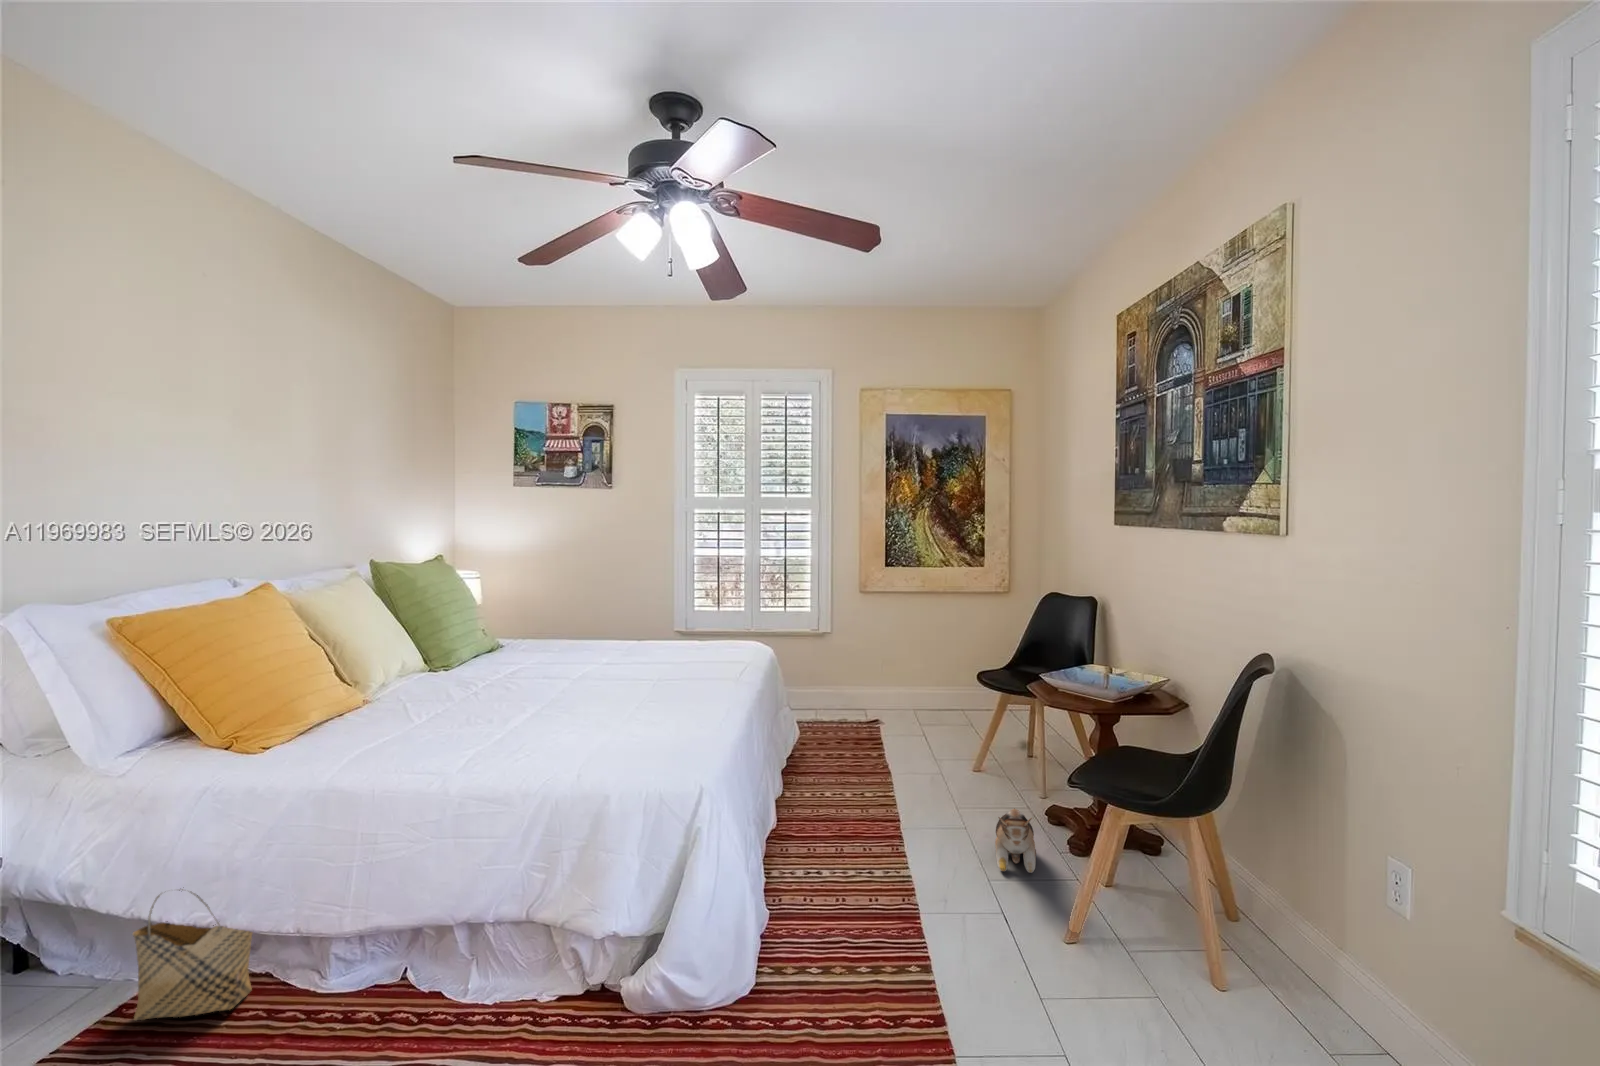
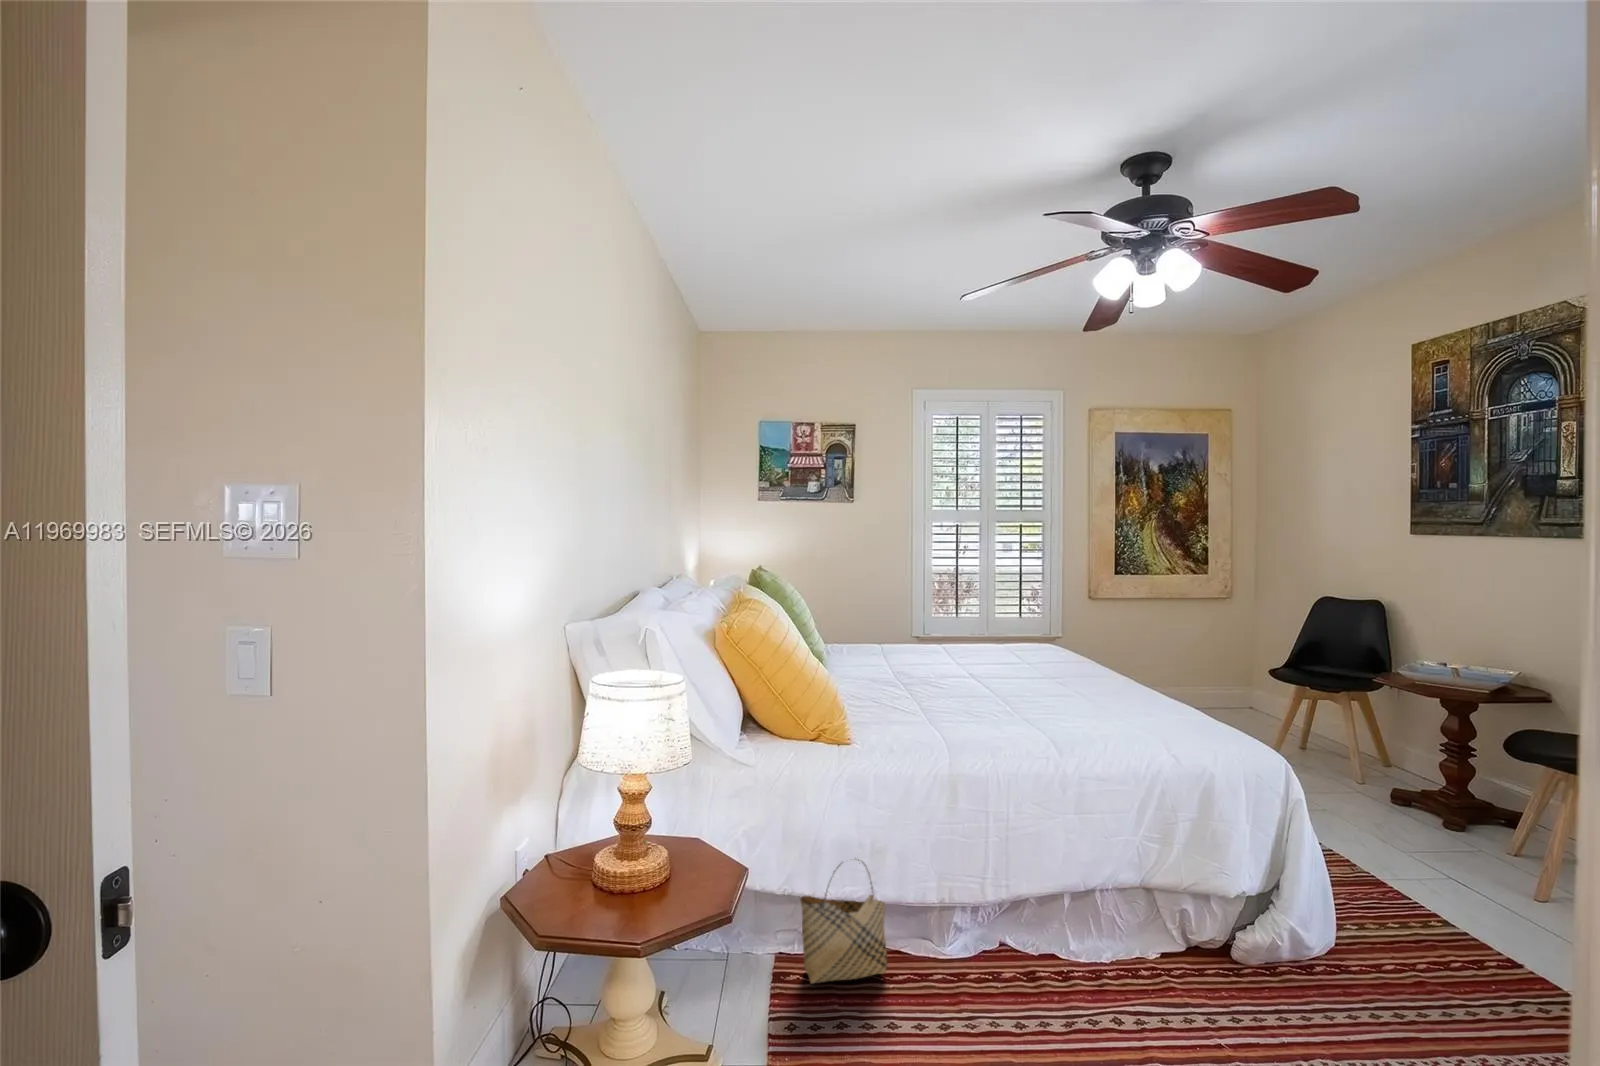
plush toy: present [995,808,1036,873] -> none [1378,790,1456,850]

